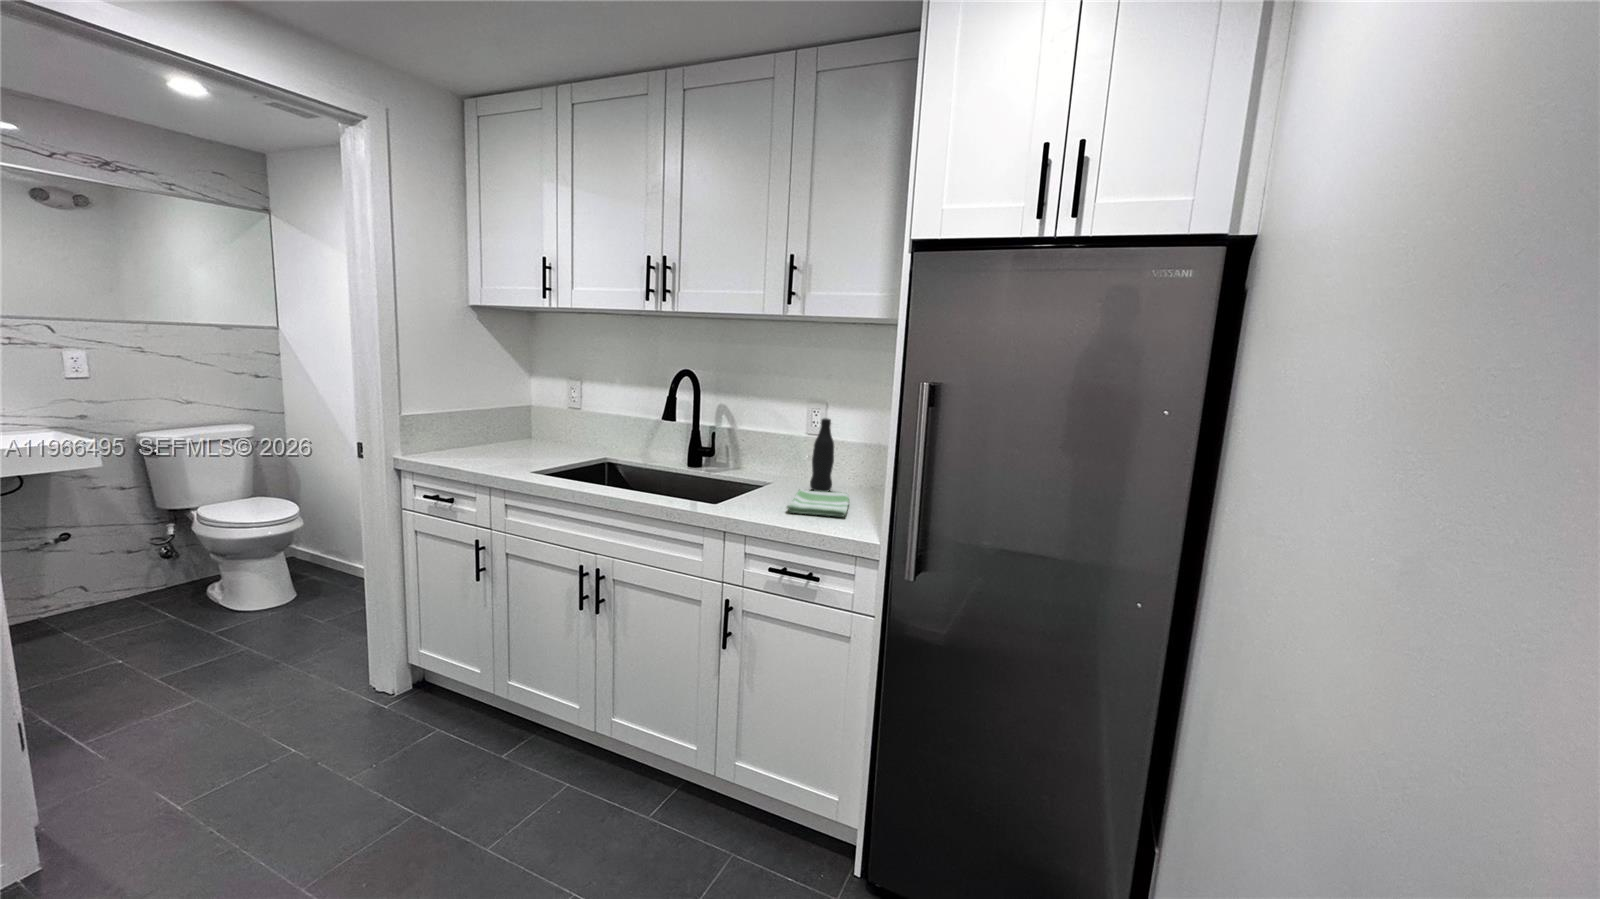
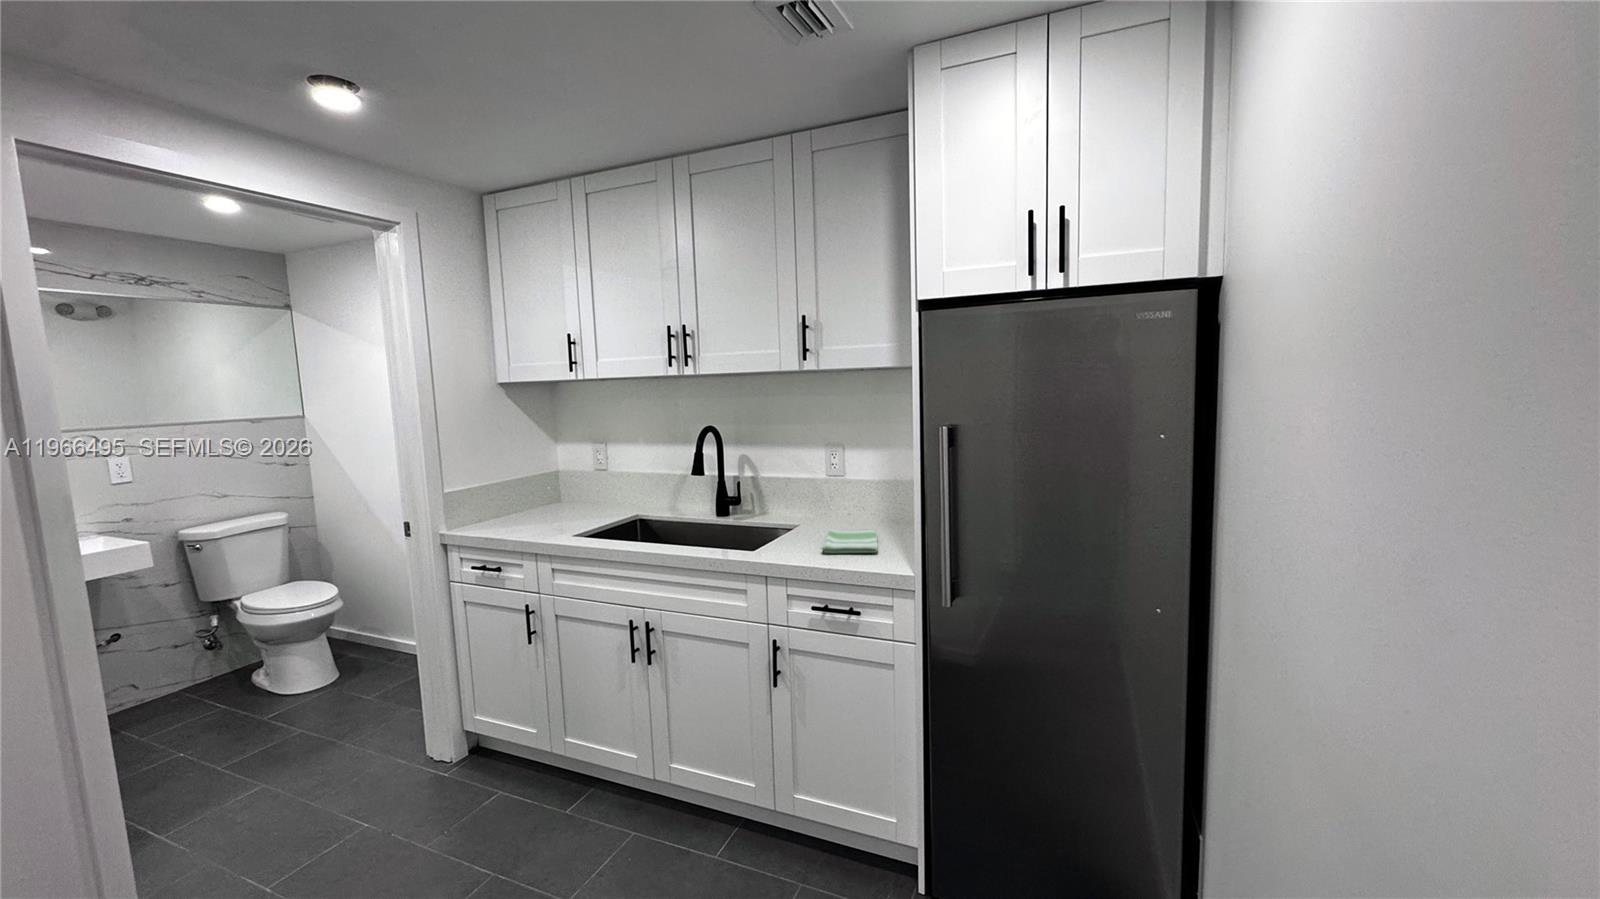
bottle: present [810,418,834,492] -> none [837,461,858,530]

